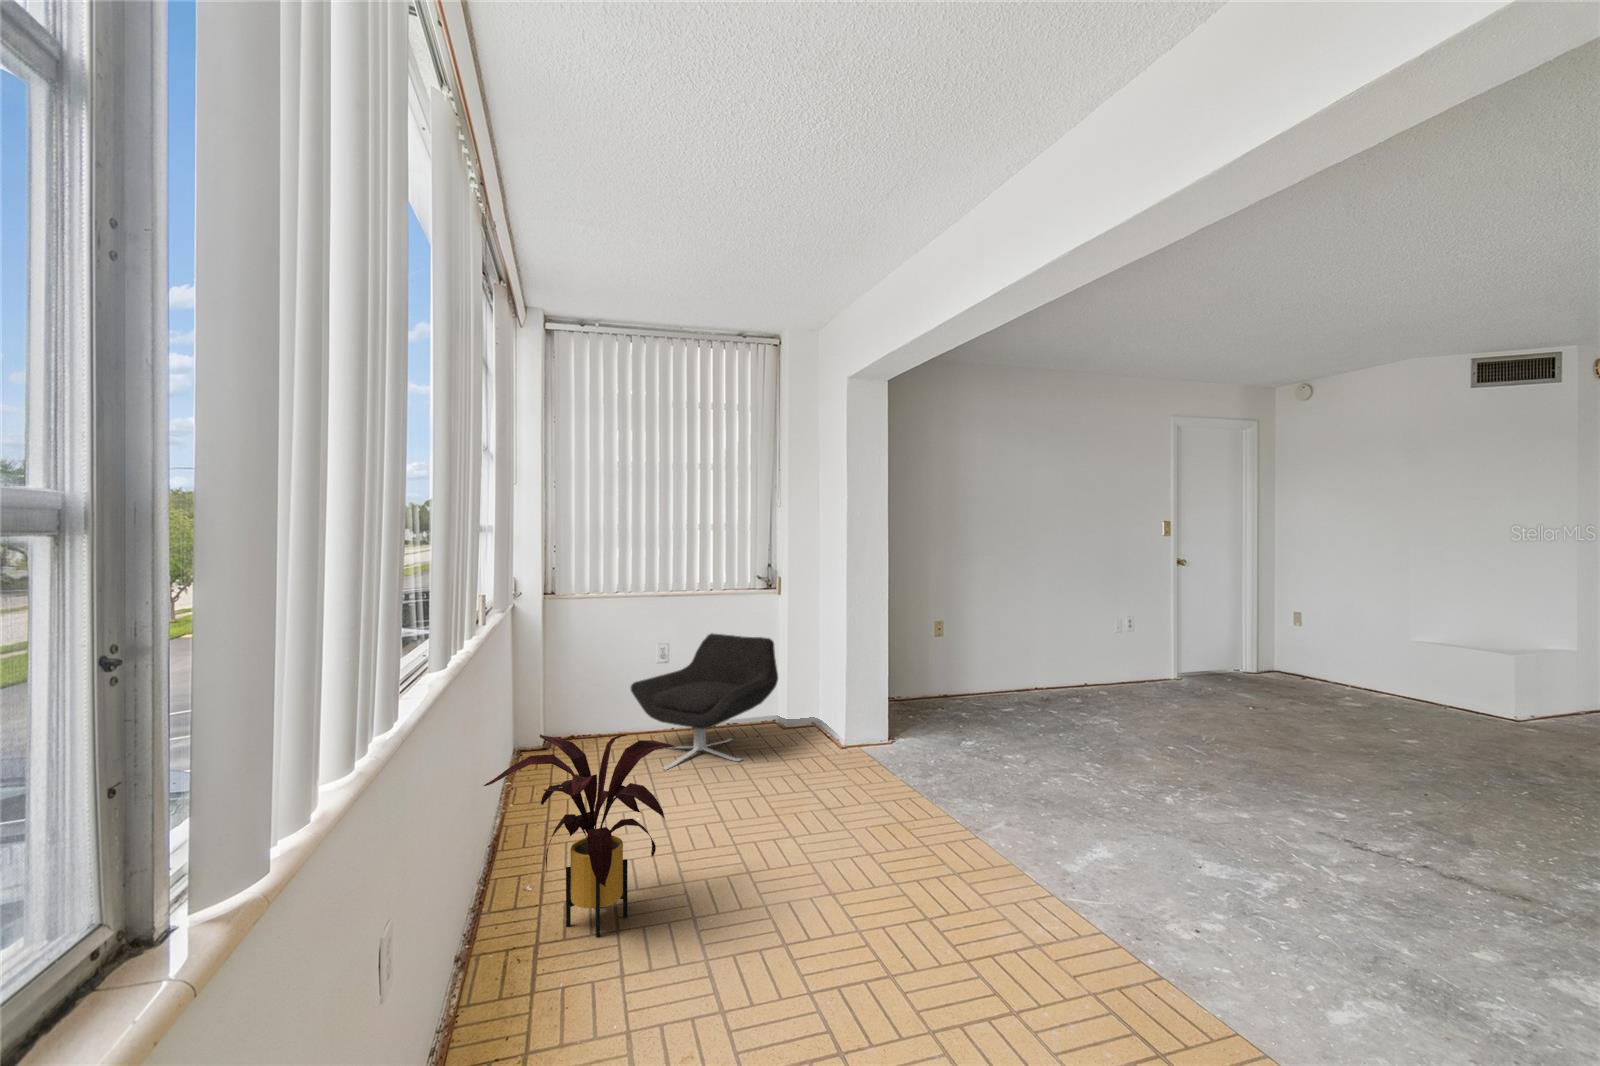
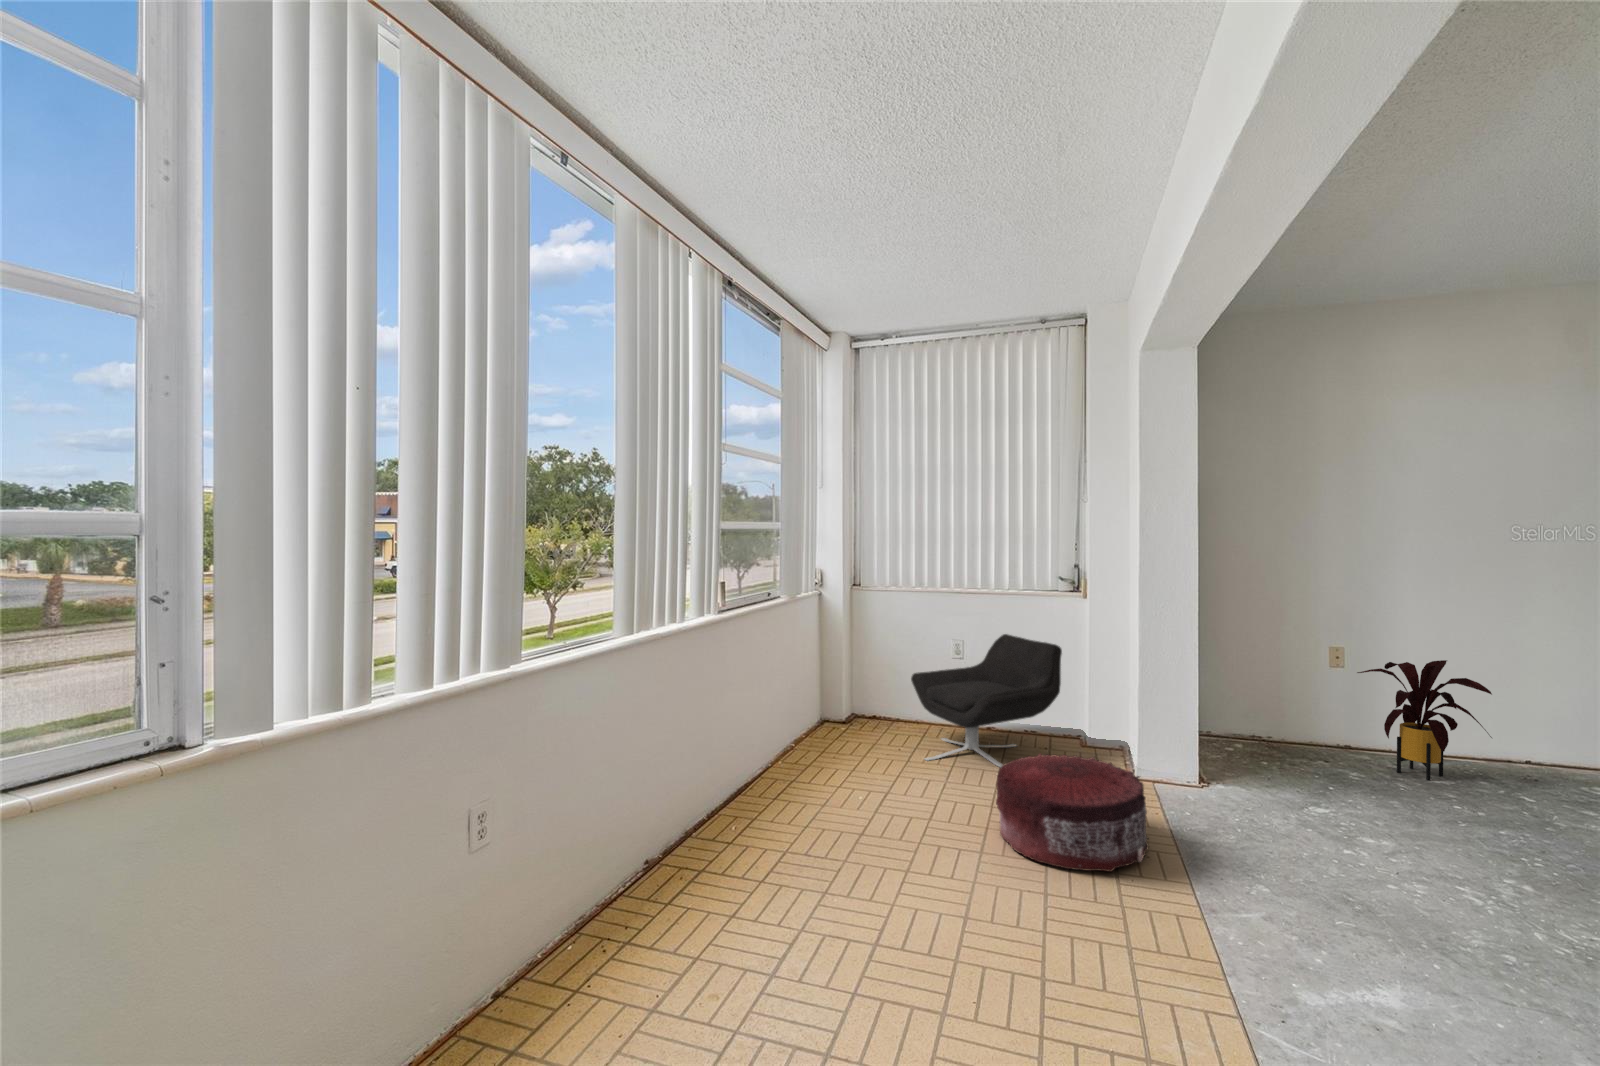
pouf: none [782,730,909,832] -> present [996,754,1149,872]
house plant: present [484,734,677,937] -> present [1357,660,1492,781]

